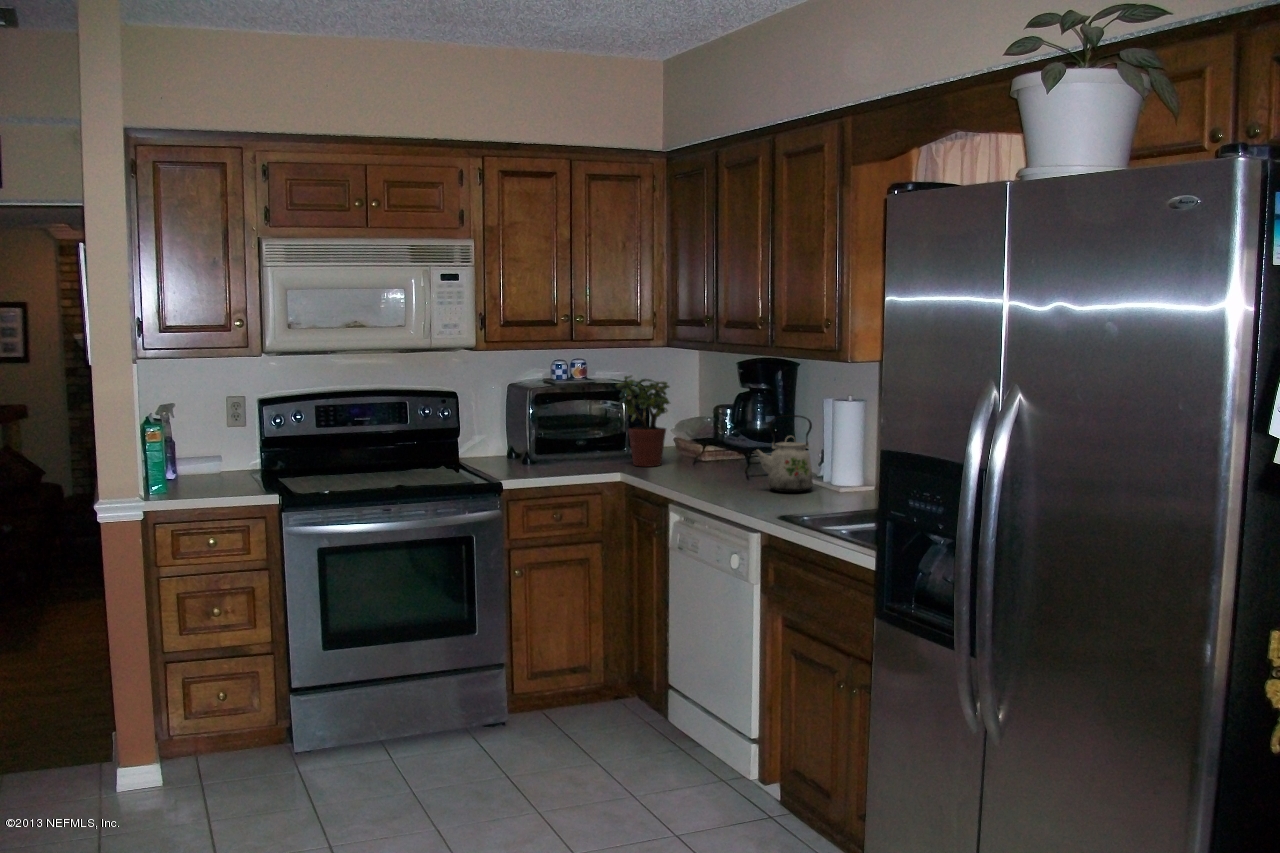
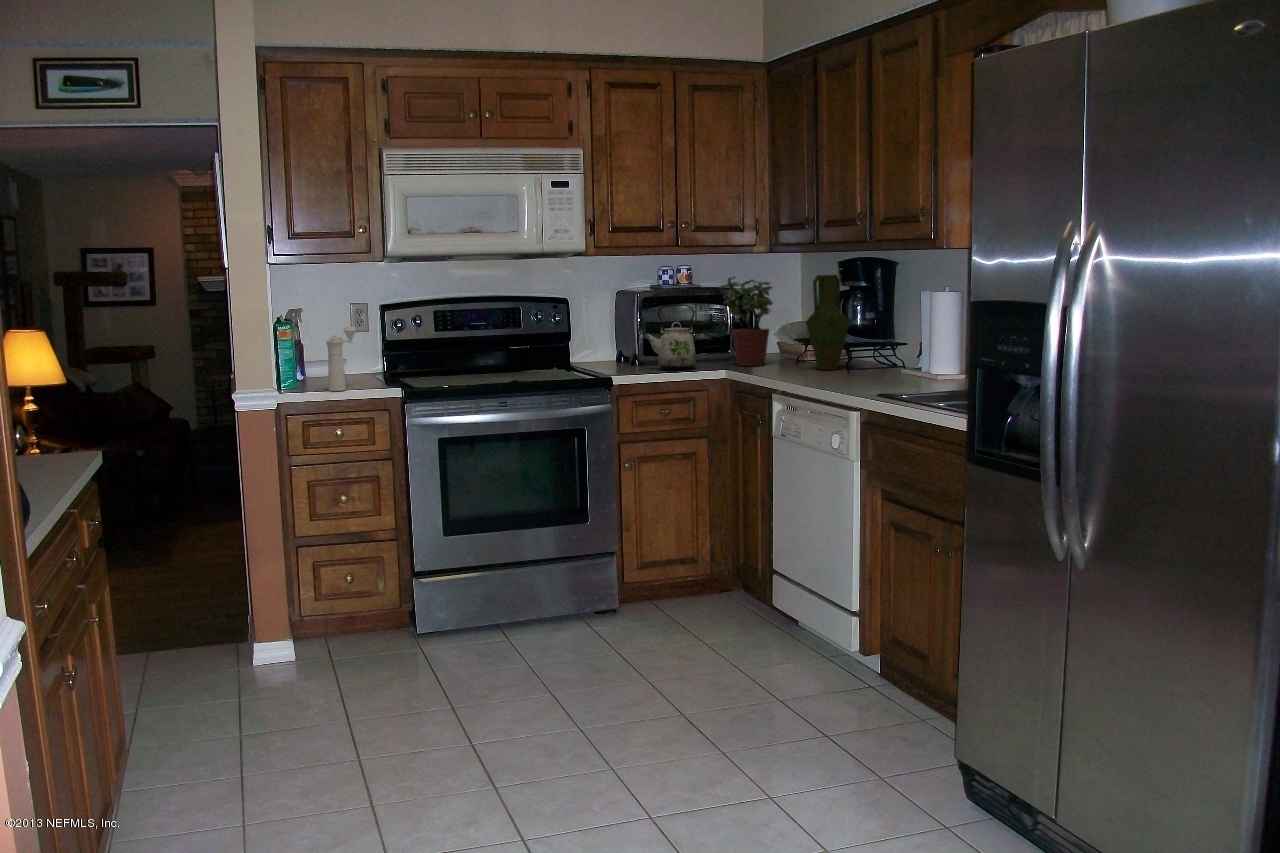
vase: none [703,377,749,475] -> present [806,275,850,370]
kettle: present [753,415,813,492] -> present [644,304,696,370]
pepper mill: none [197,427,231,498] -> present [326,327,356,391]

